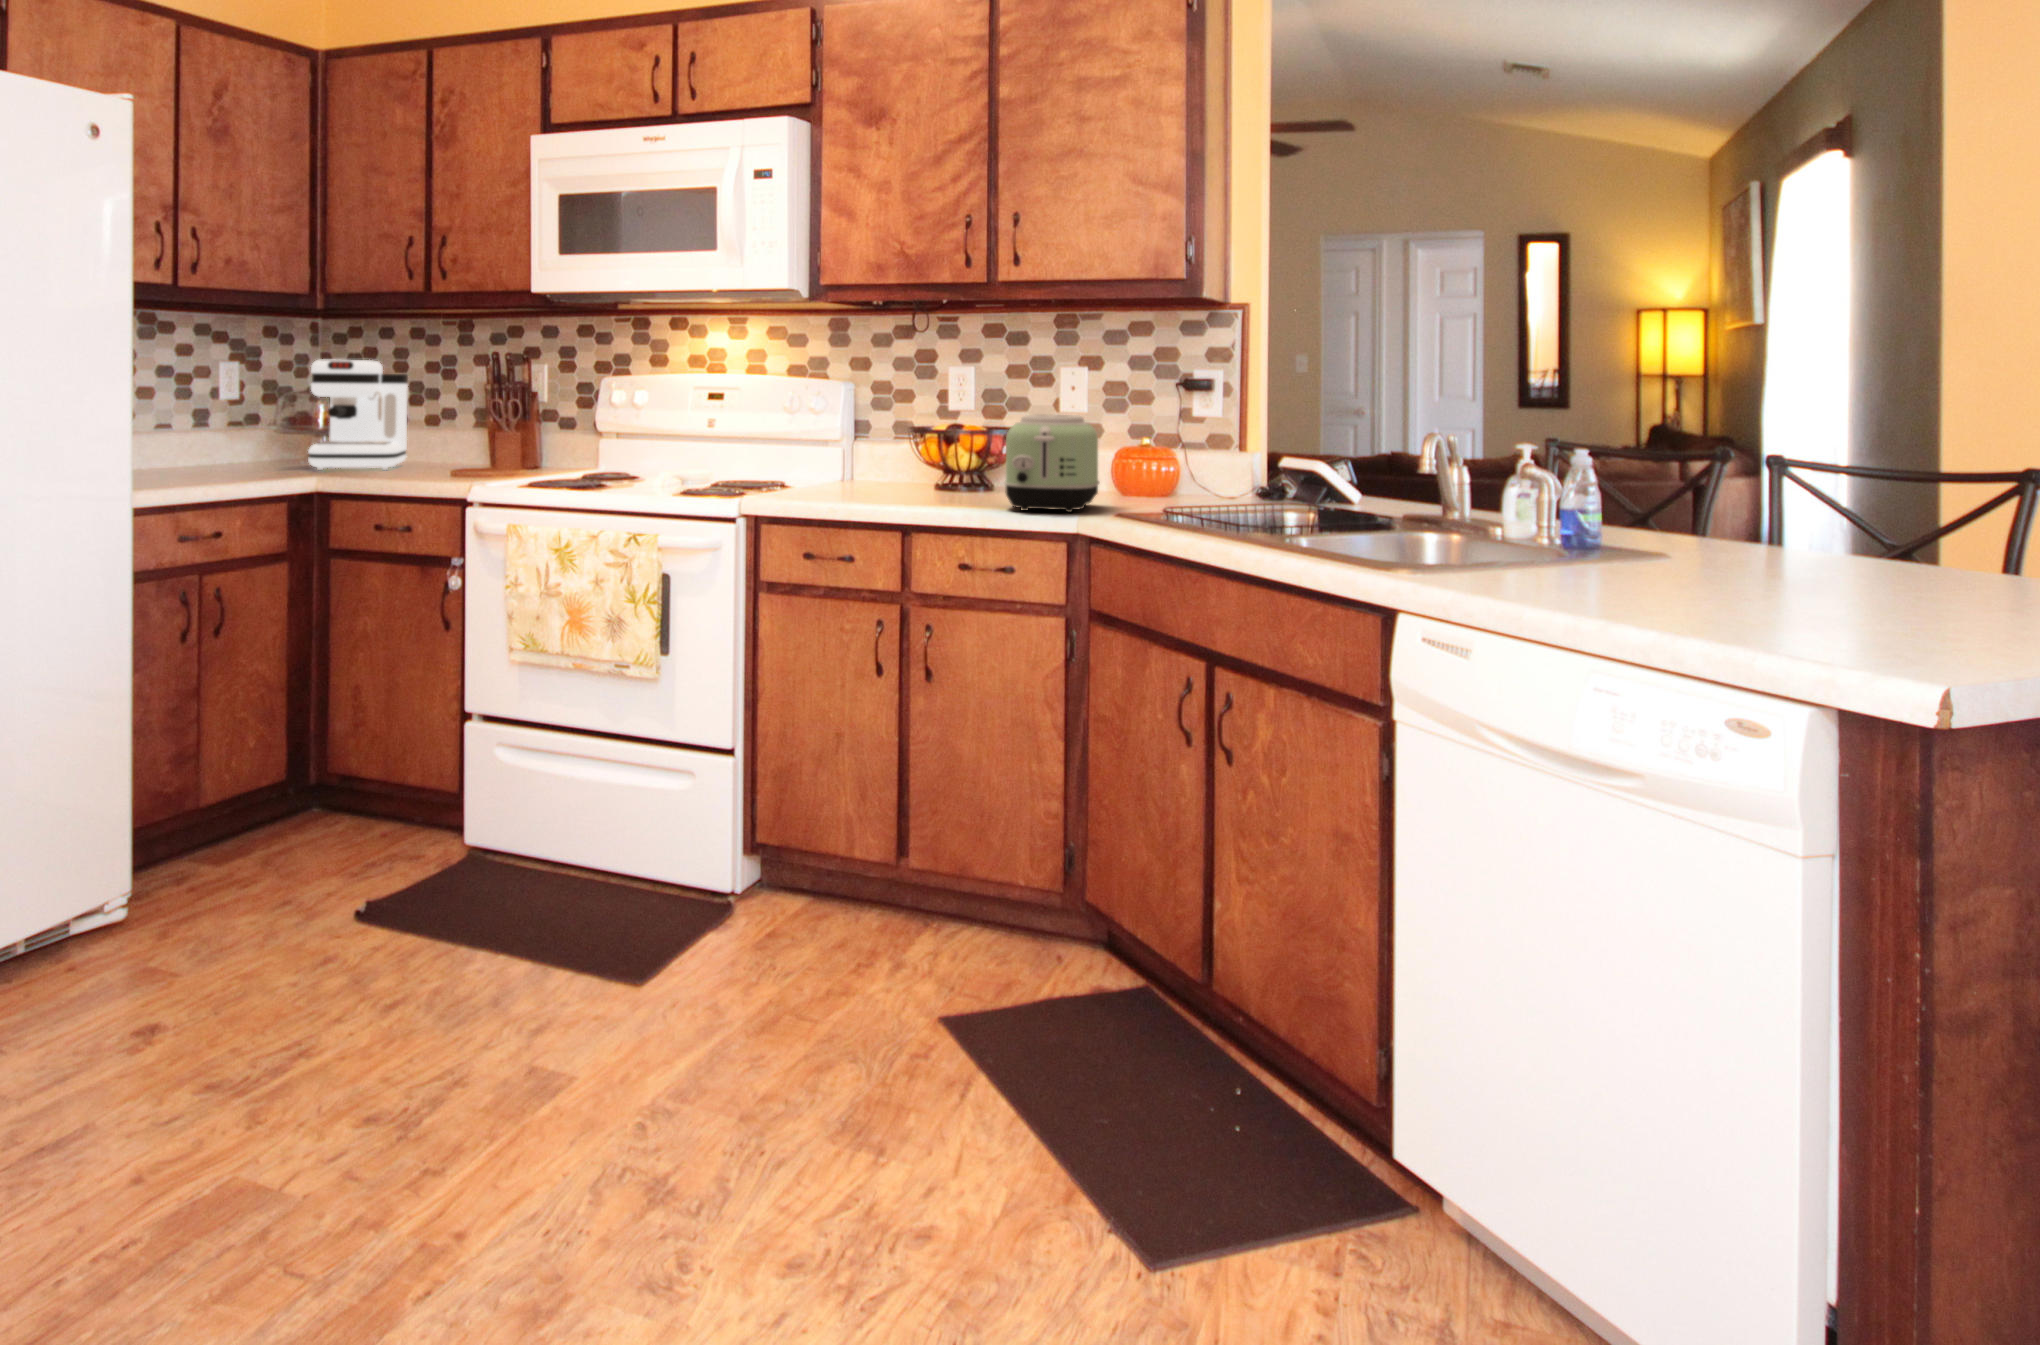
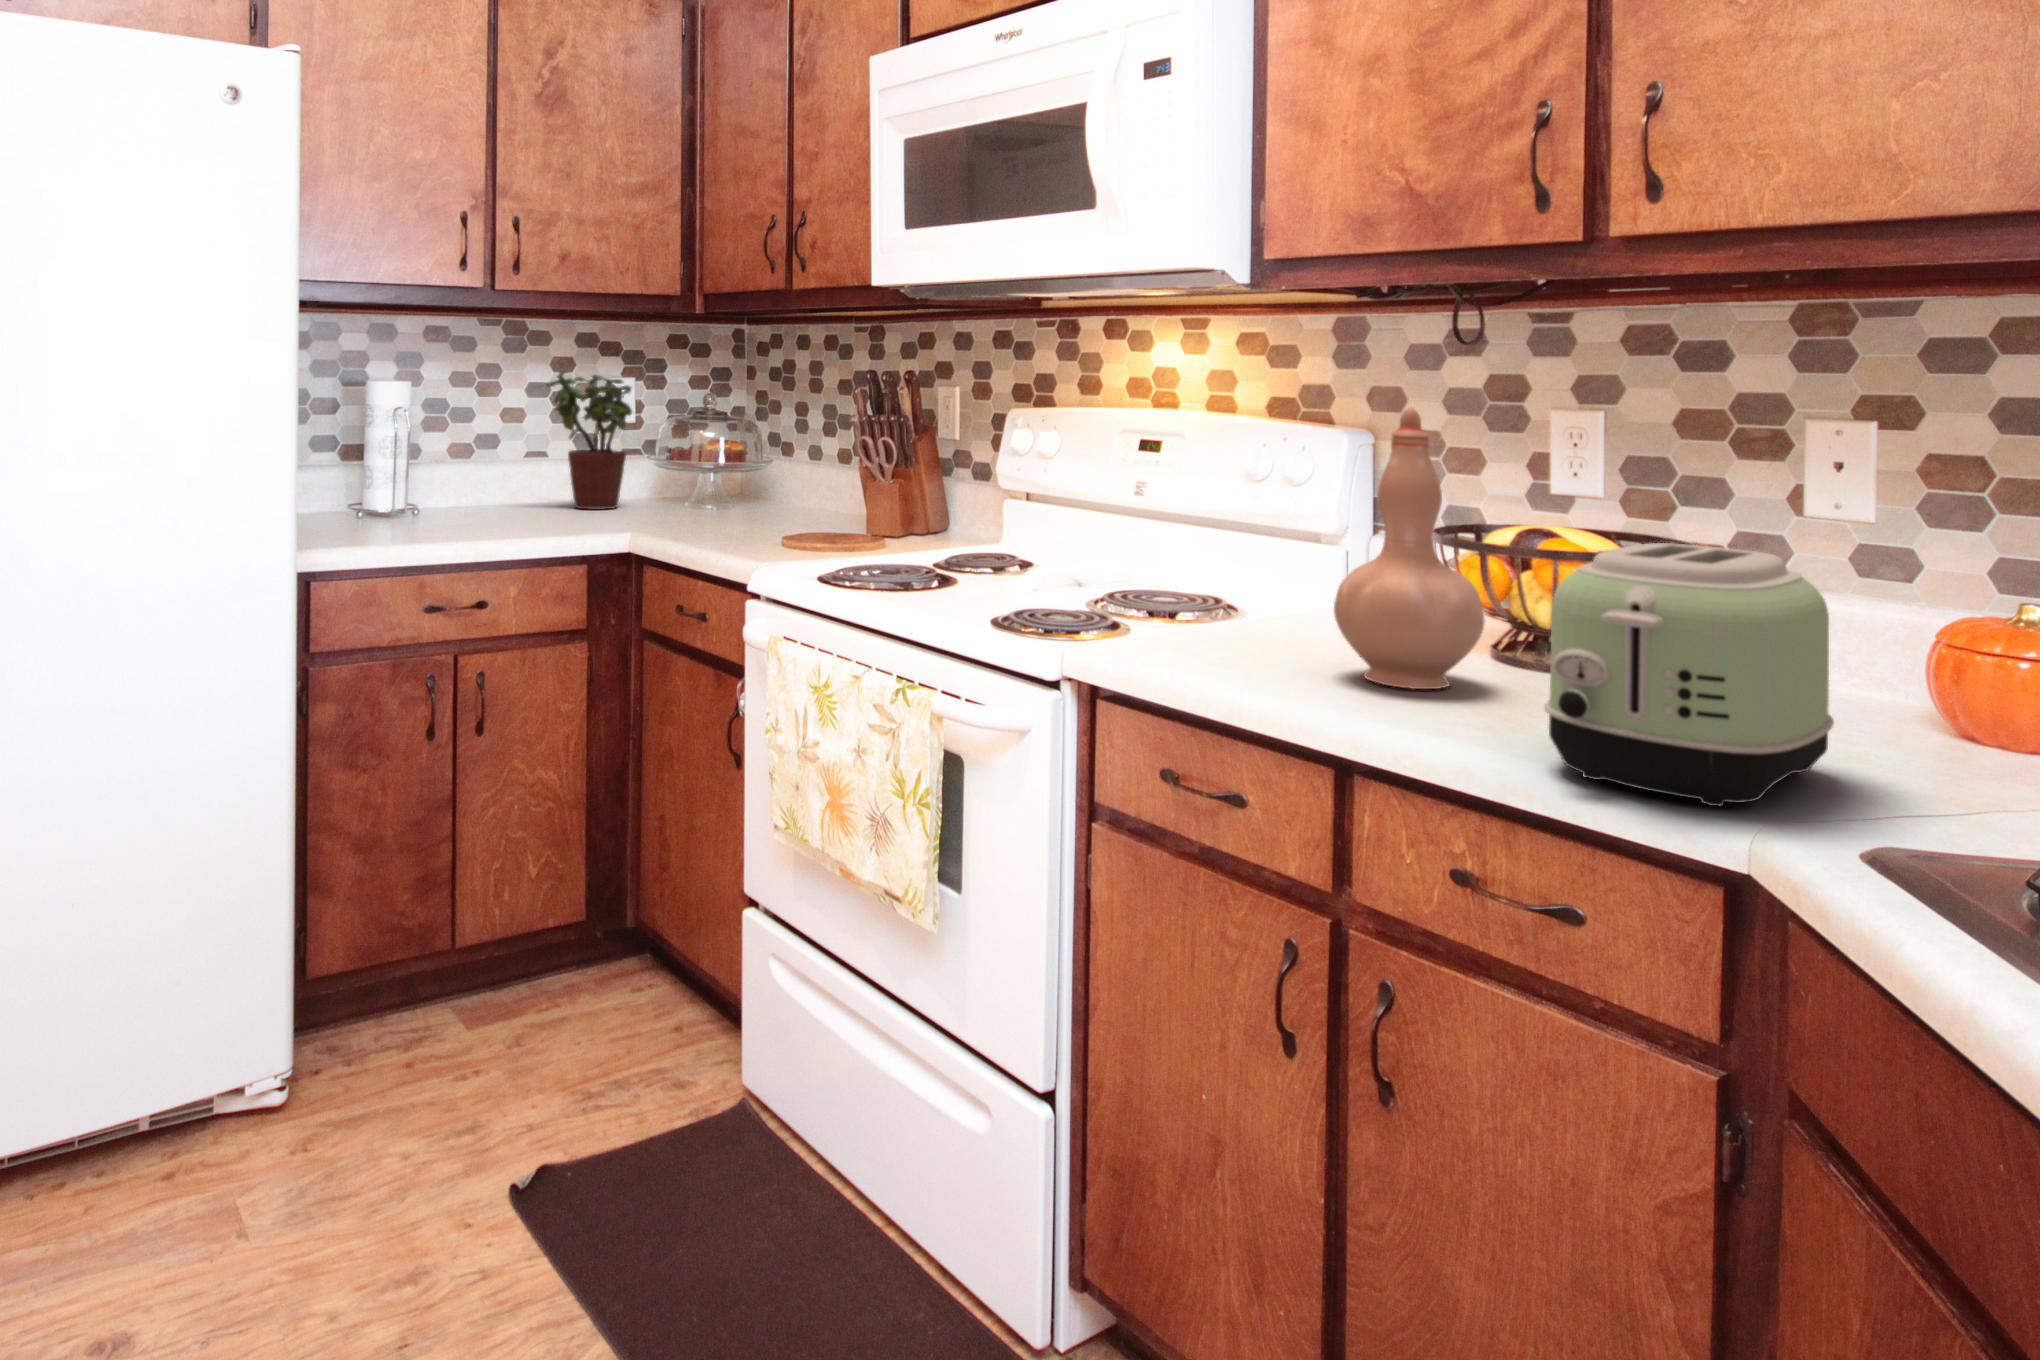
potted plant: none [177,352,255,470] -> present [547,369,632,510]
coffee maker: present [308,360,408,470] -> none [673,378,806,522]
vase: none [883,361,951,498] -> present [1334,408,1484,689]

